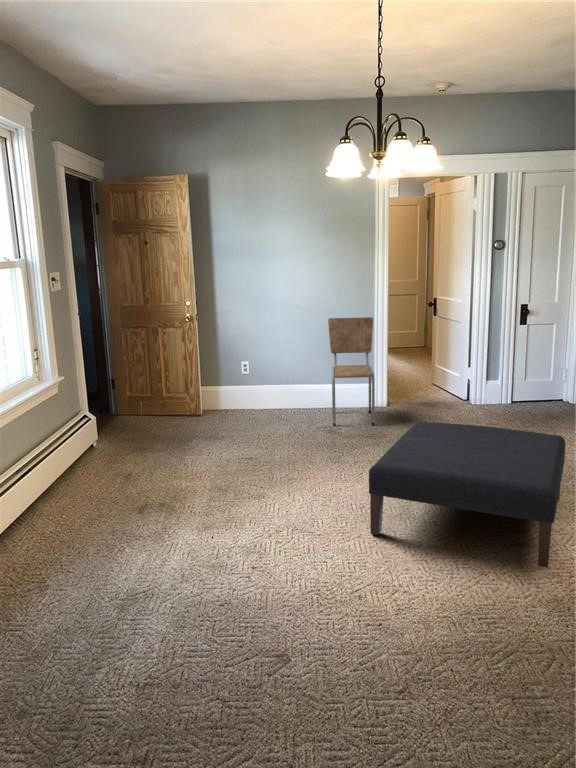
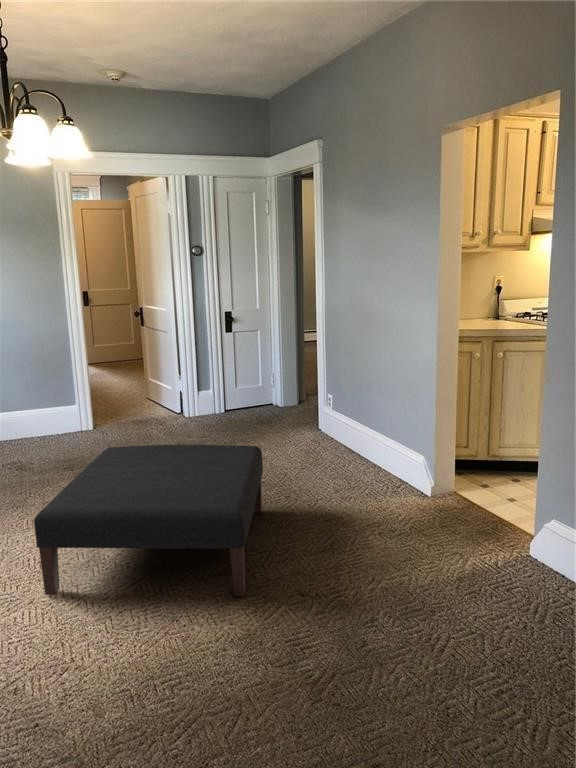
dining chair: present [328,317,375,426] -> none [11,331,75,459]

